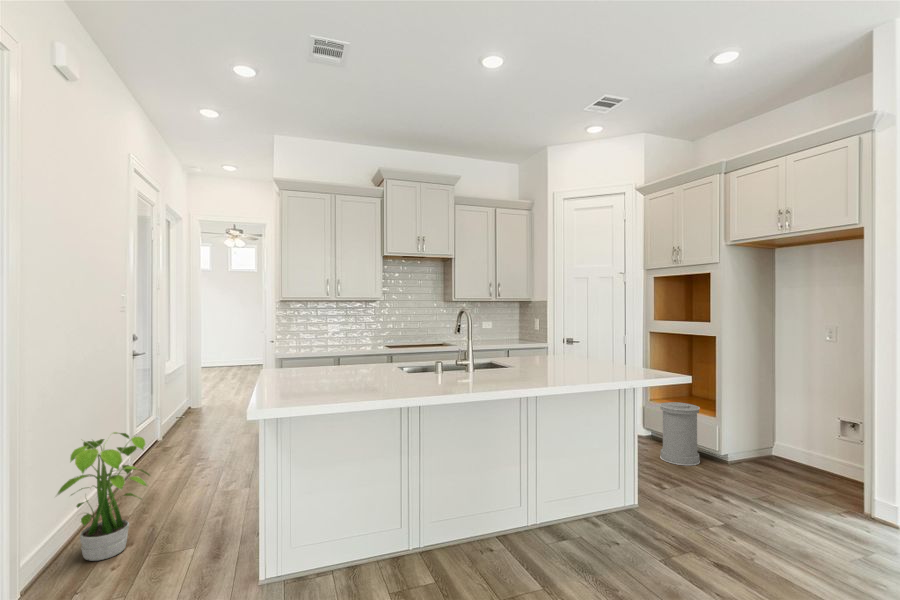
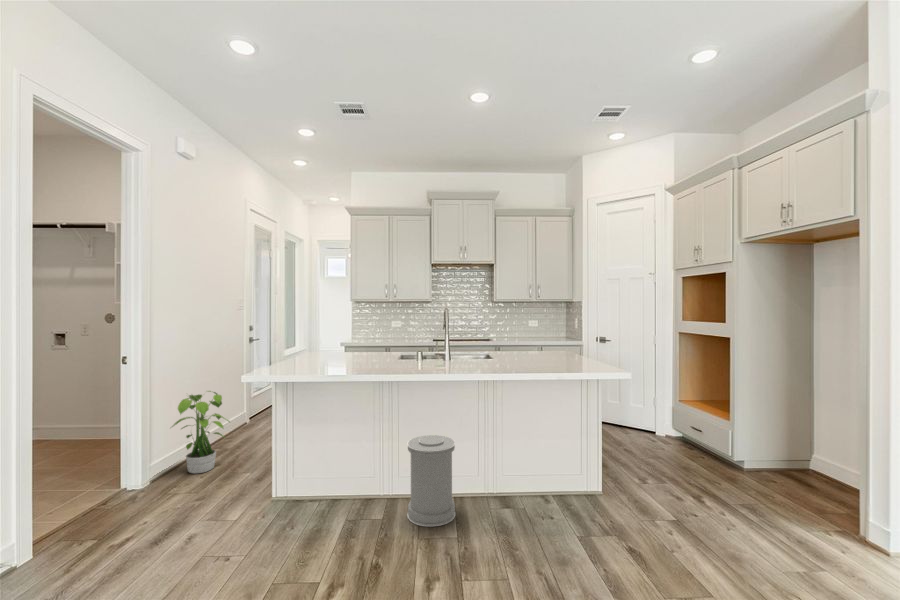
trash can: present [660,402,700,465] -> present [407,435,456,527]

